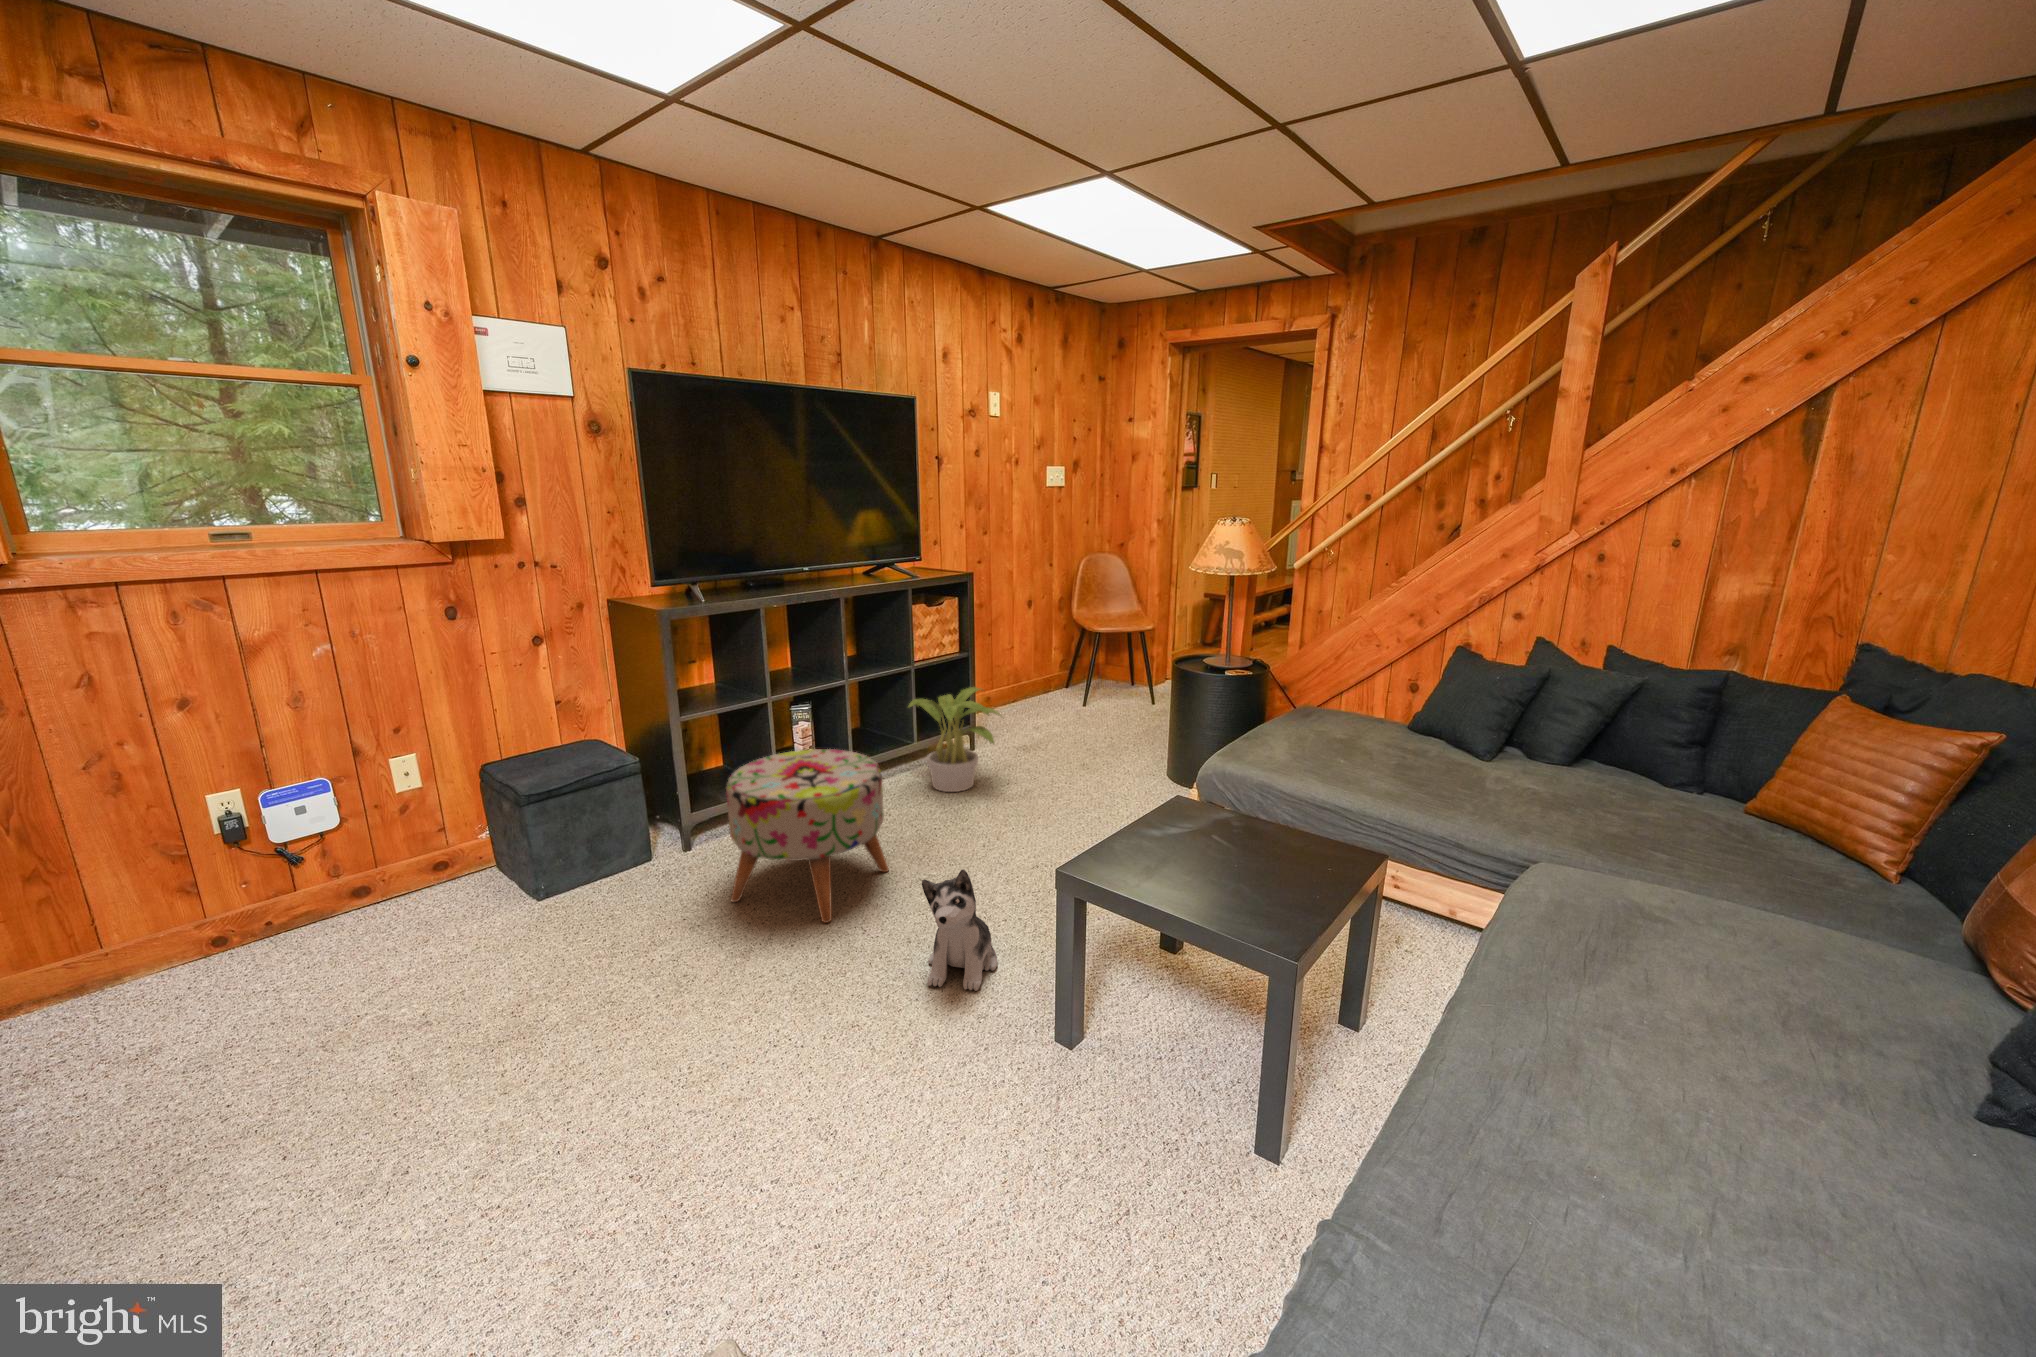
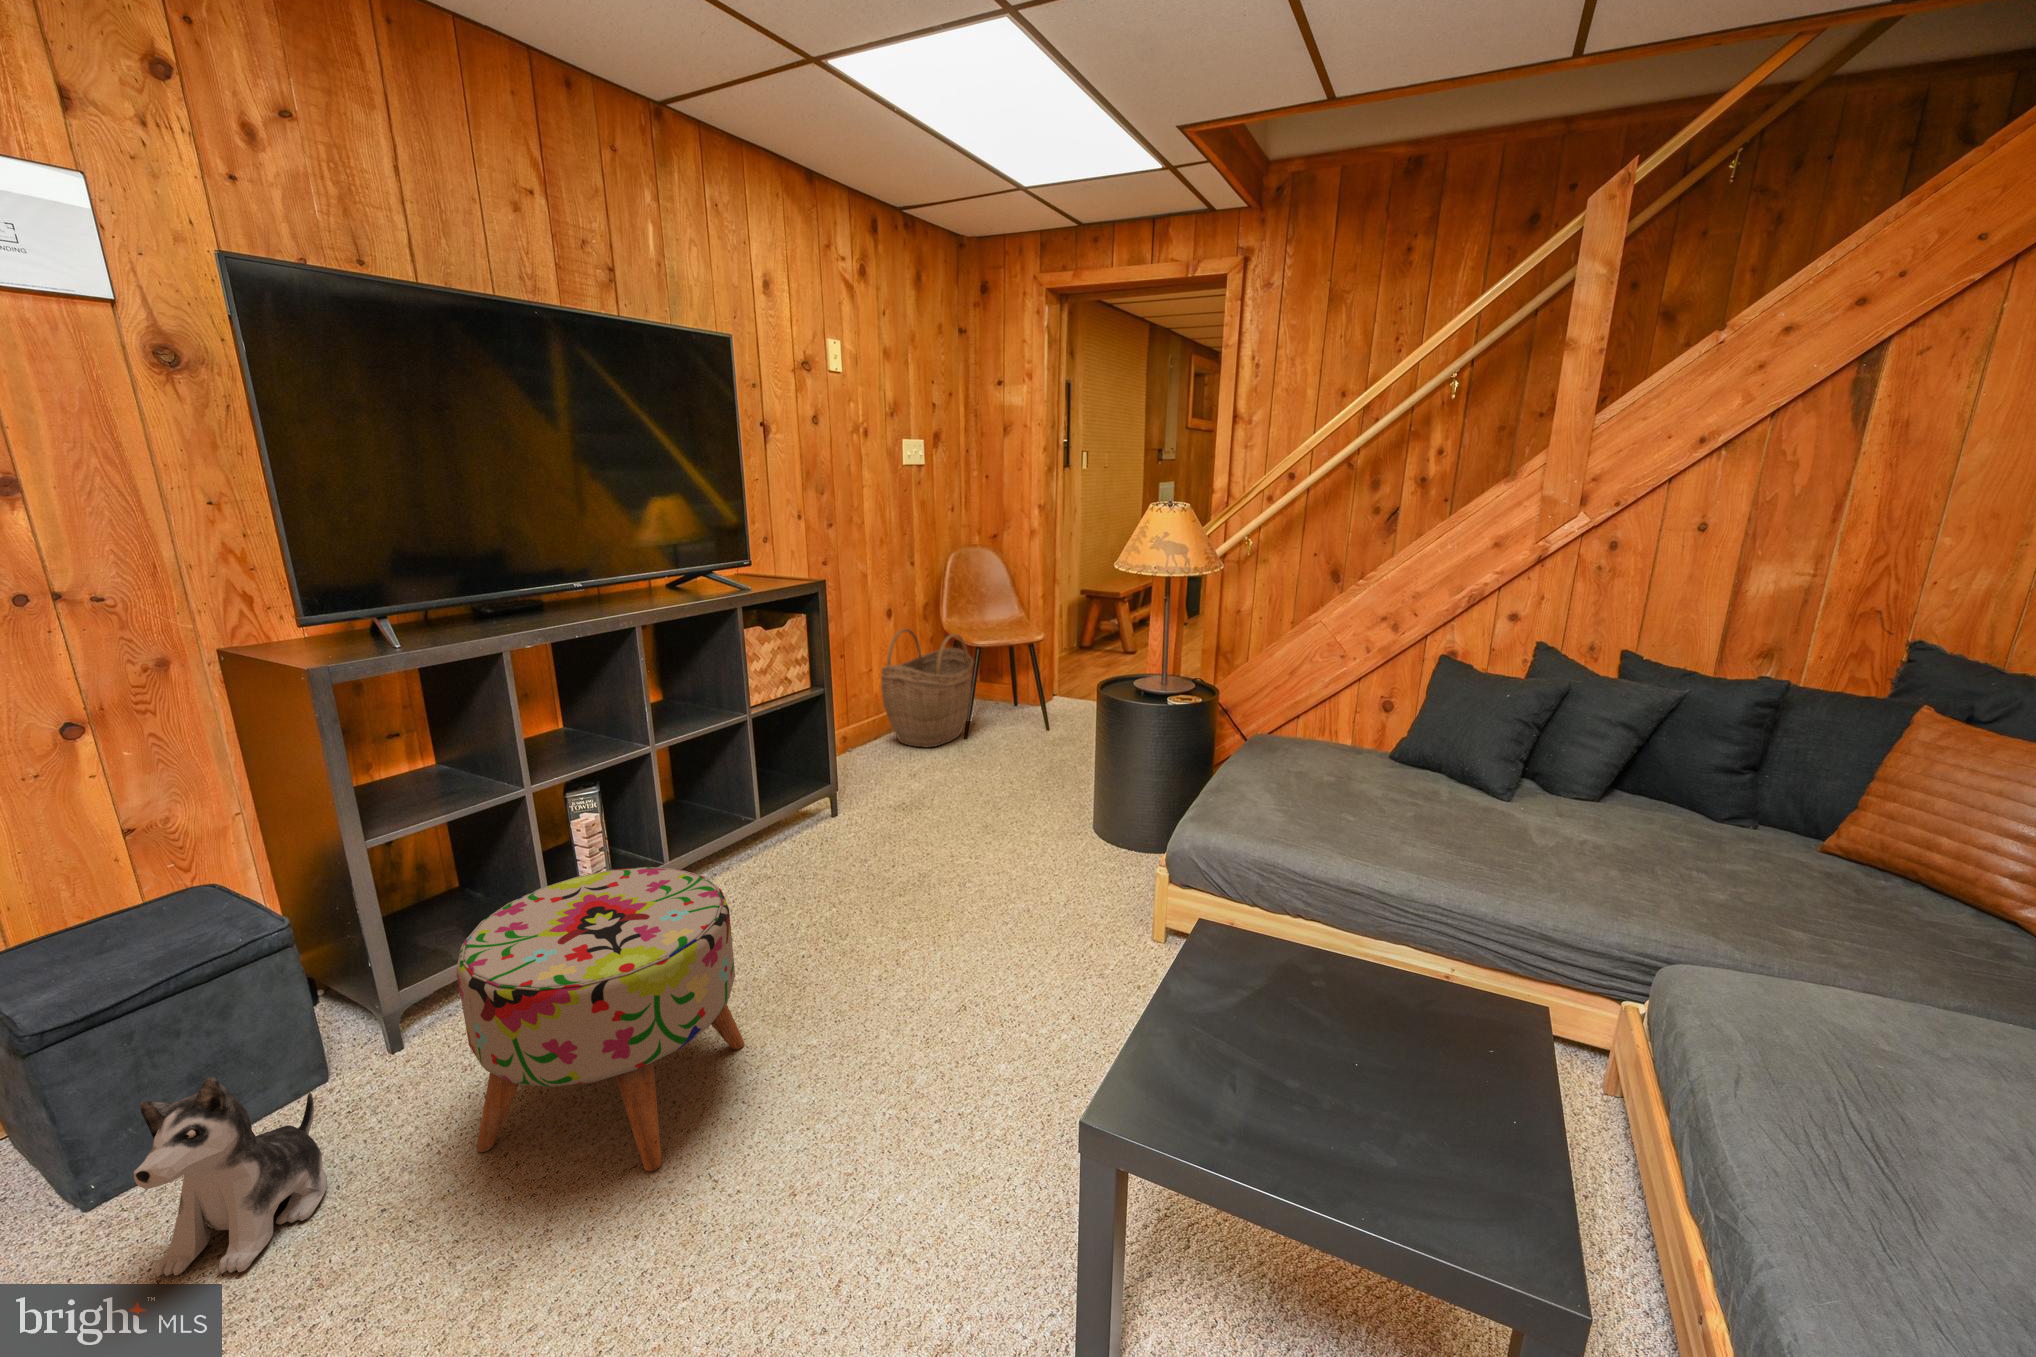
woven basket: none [1021,615,1095,709] -> present [881,629,973,748]
potted plant: present [908,687,1001,792] -> none [748,739,885,890]
plush toy: present [922,869,997,991] -> present [134,1077,327,1276]

